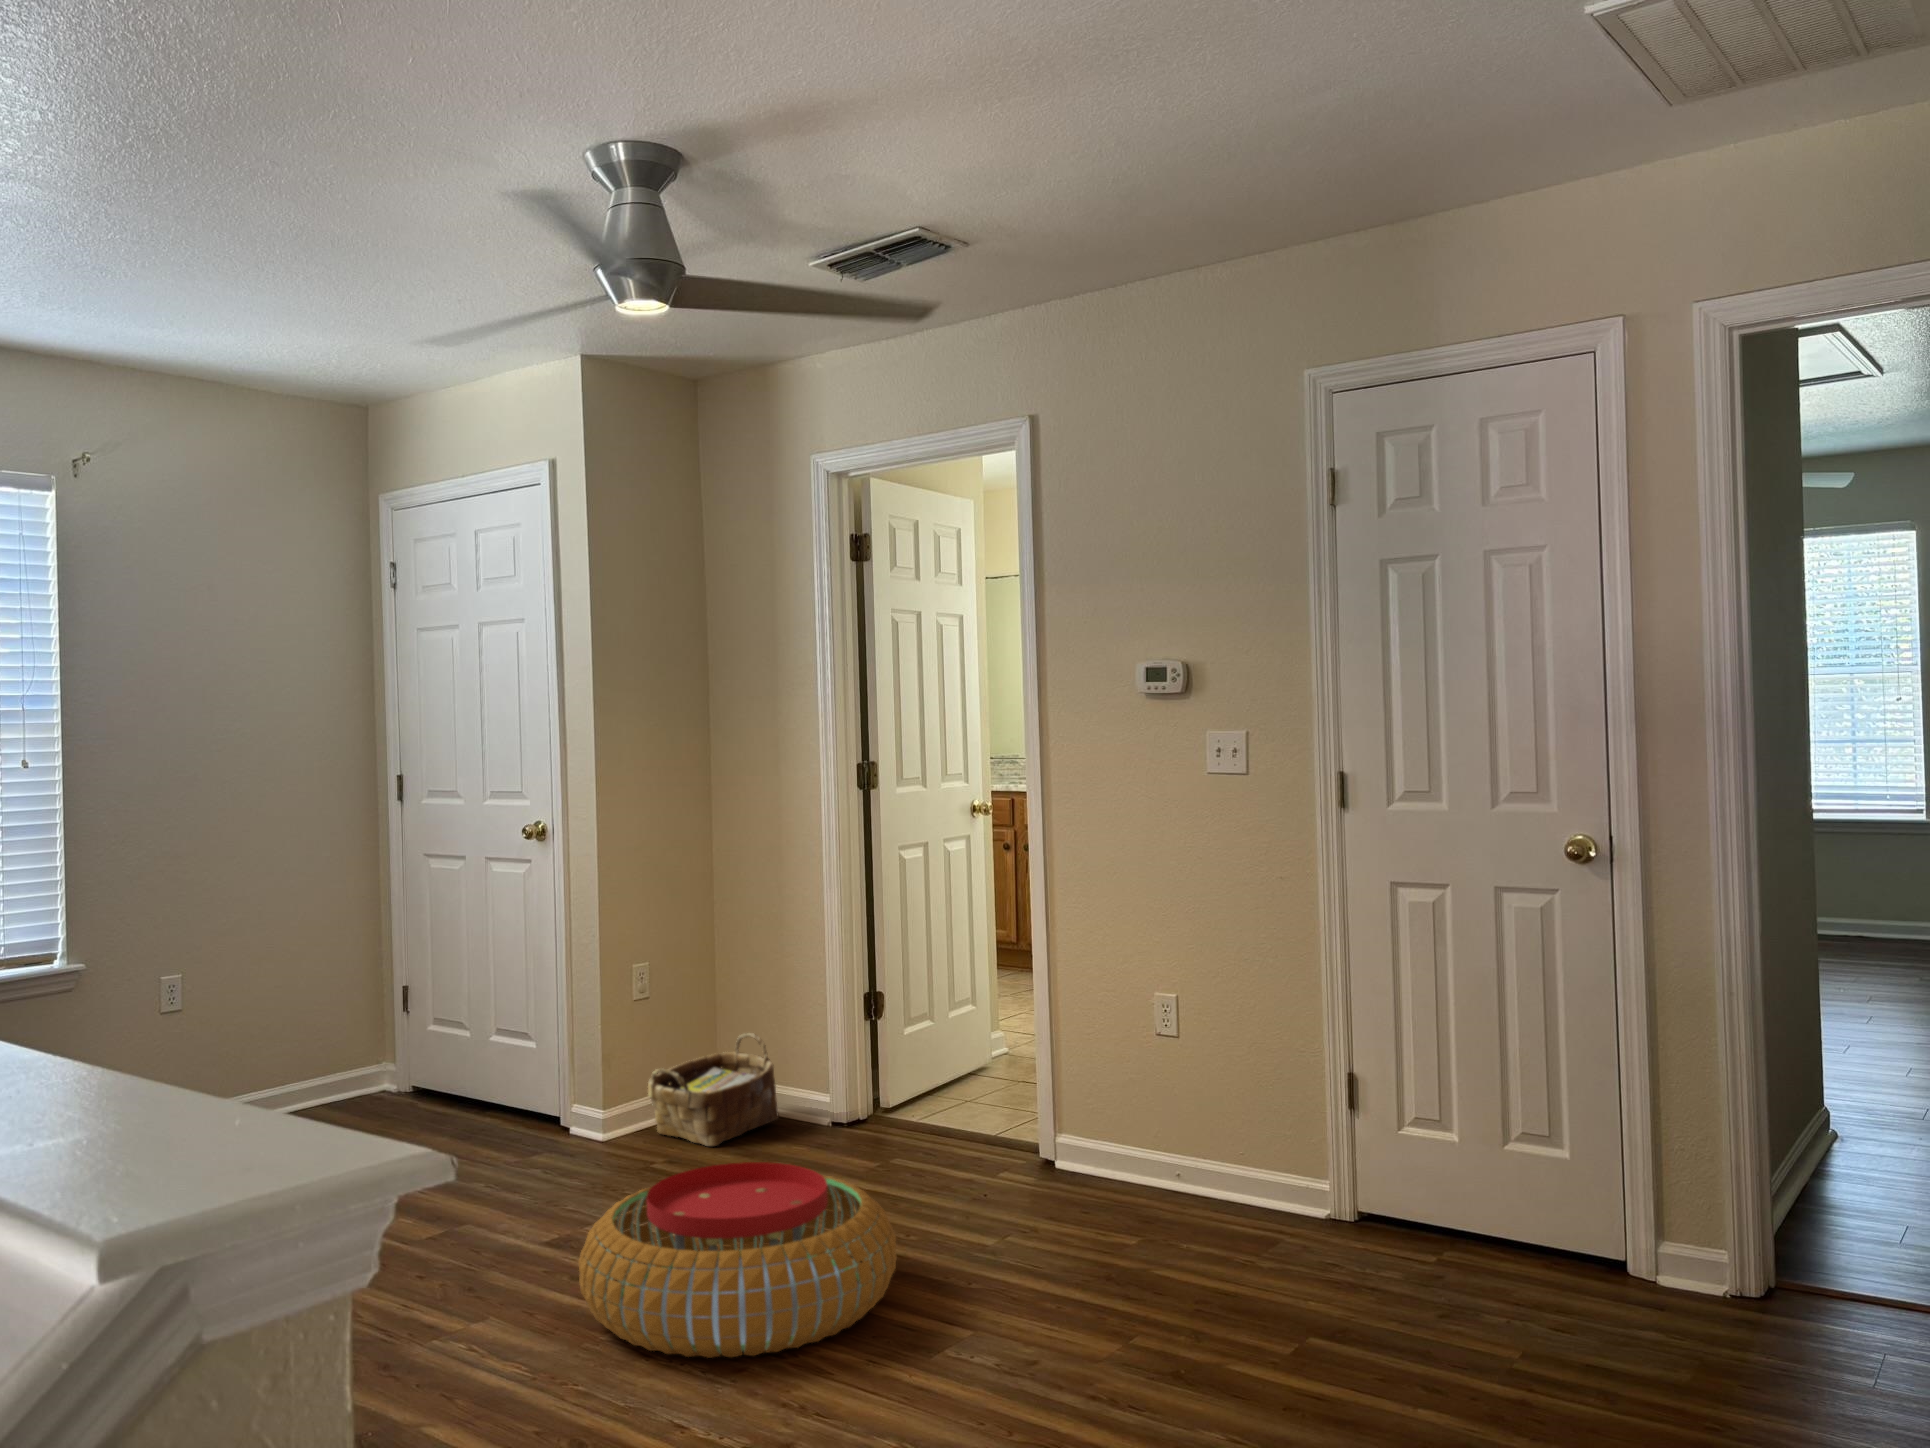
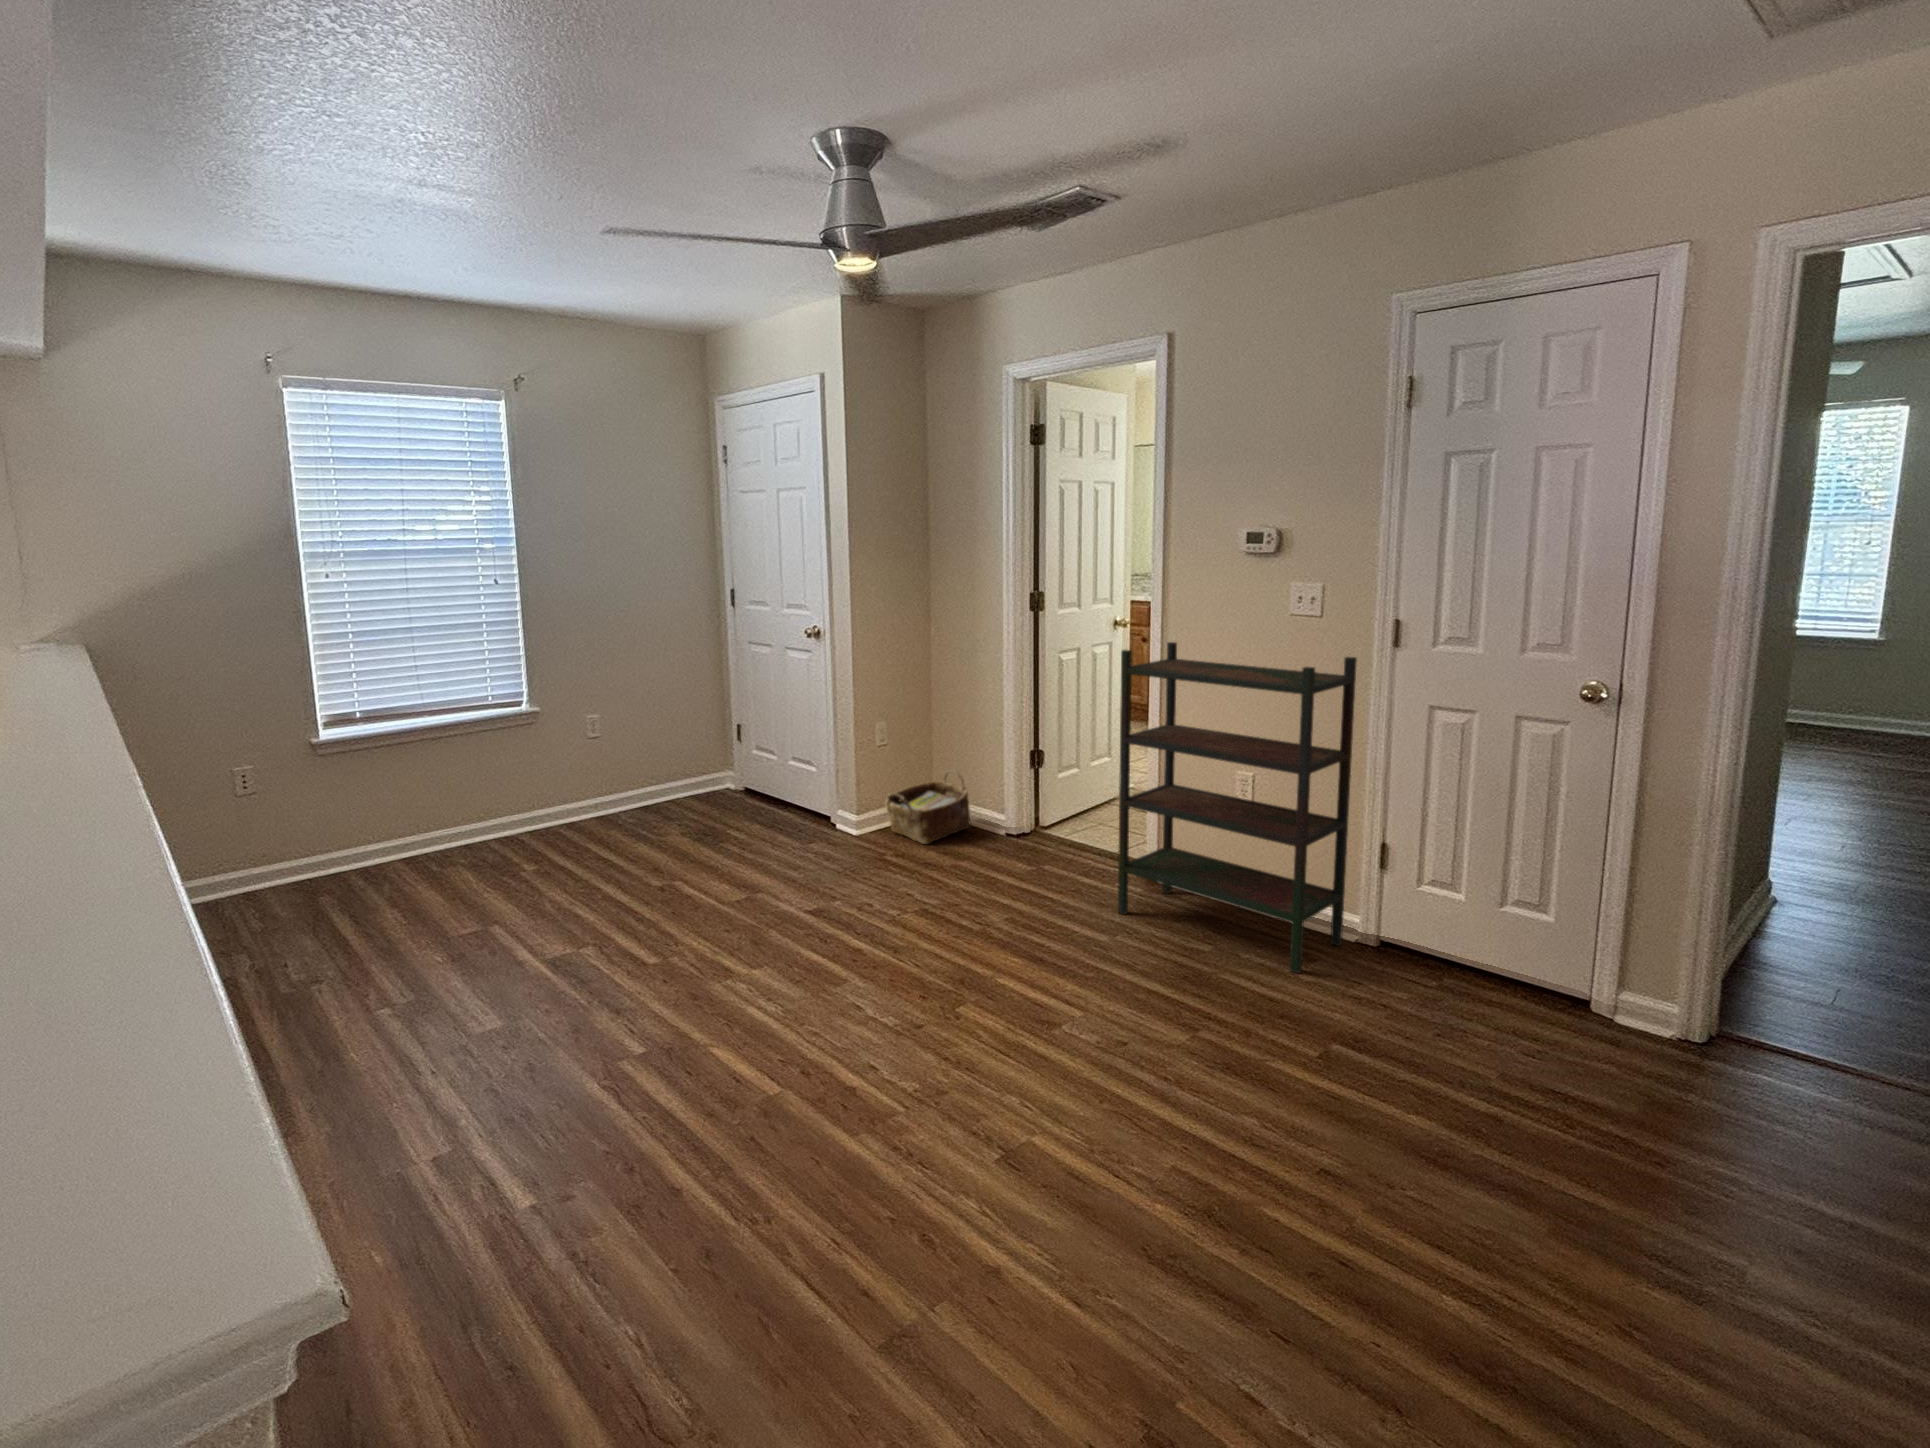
bookshelf: none [993,818,1314,1265] -> present [1118,642,1357,973]
pouf: present [579,1162,897,1358] -> none [823,875,1036,1012]

